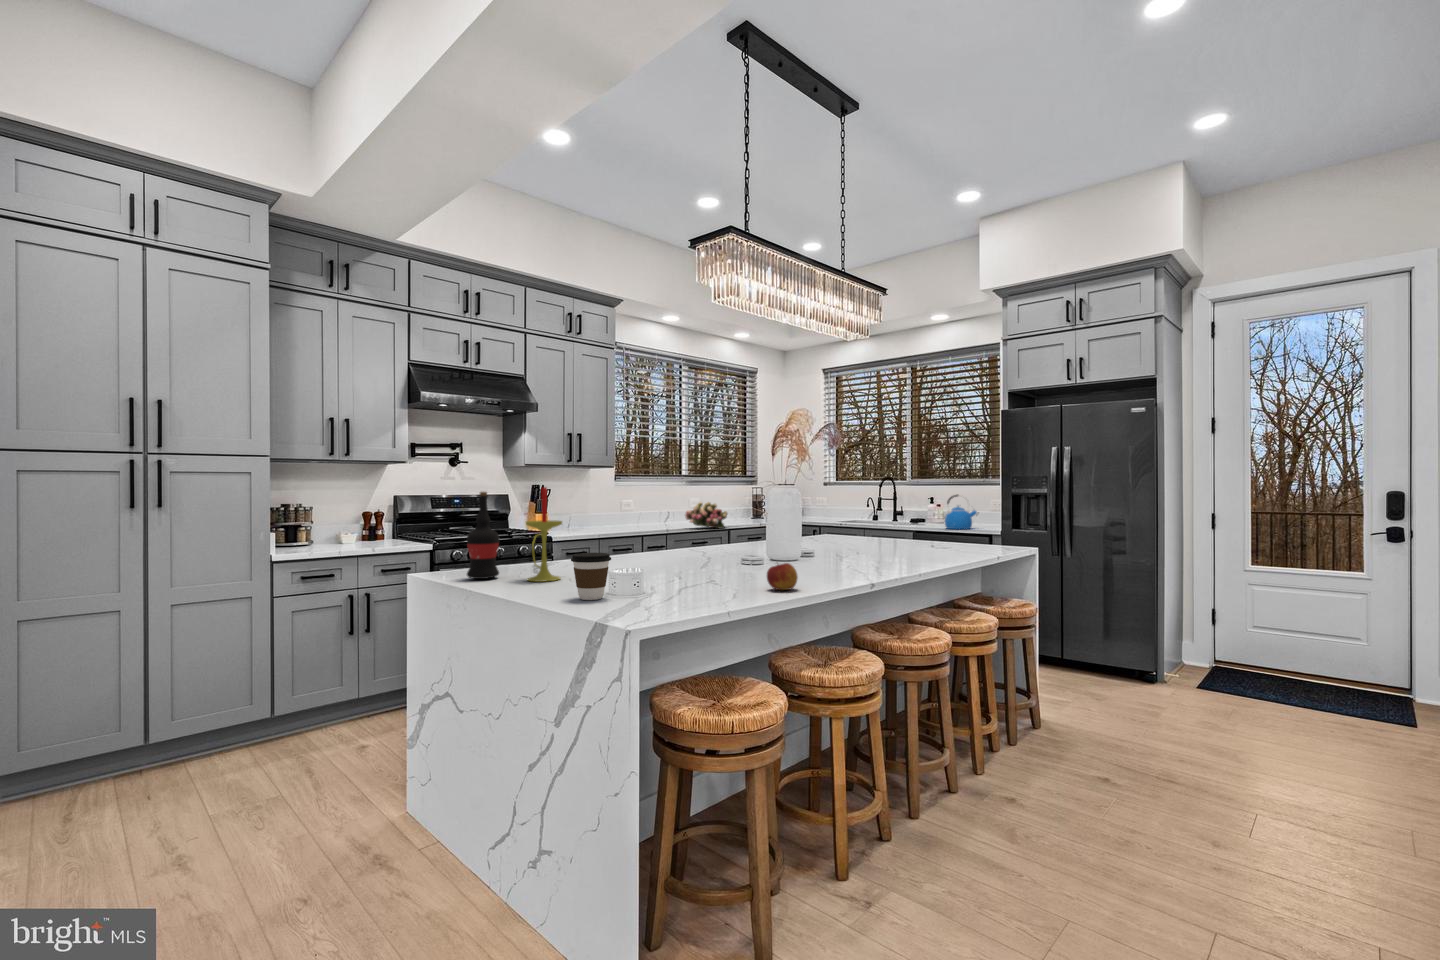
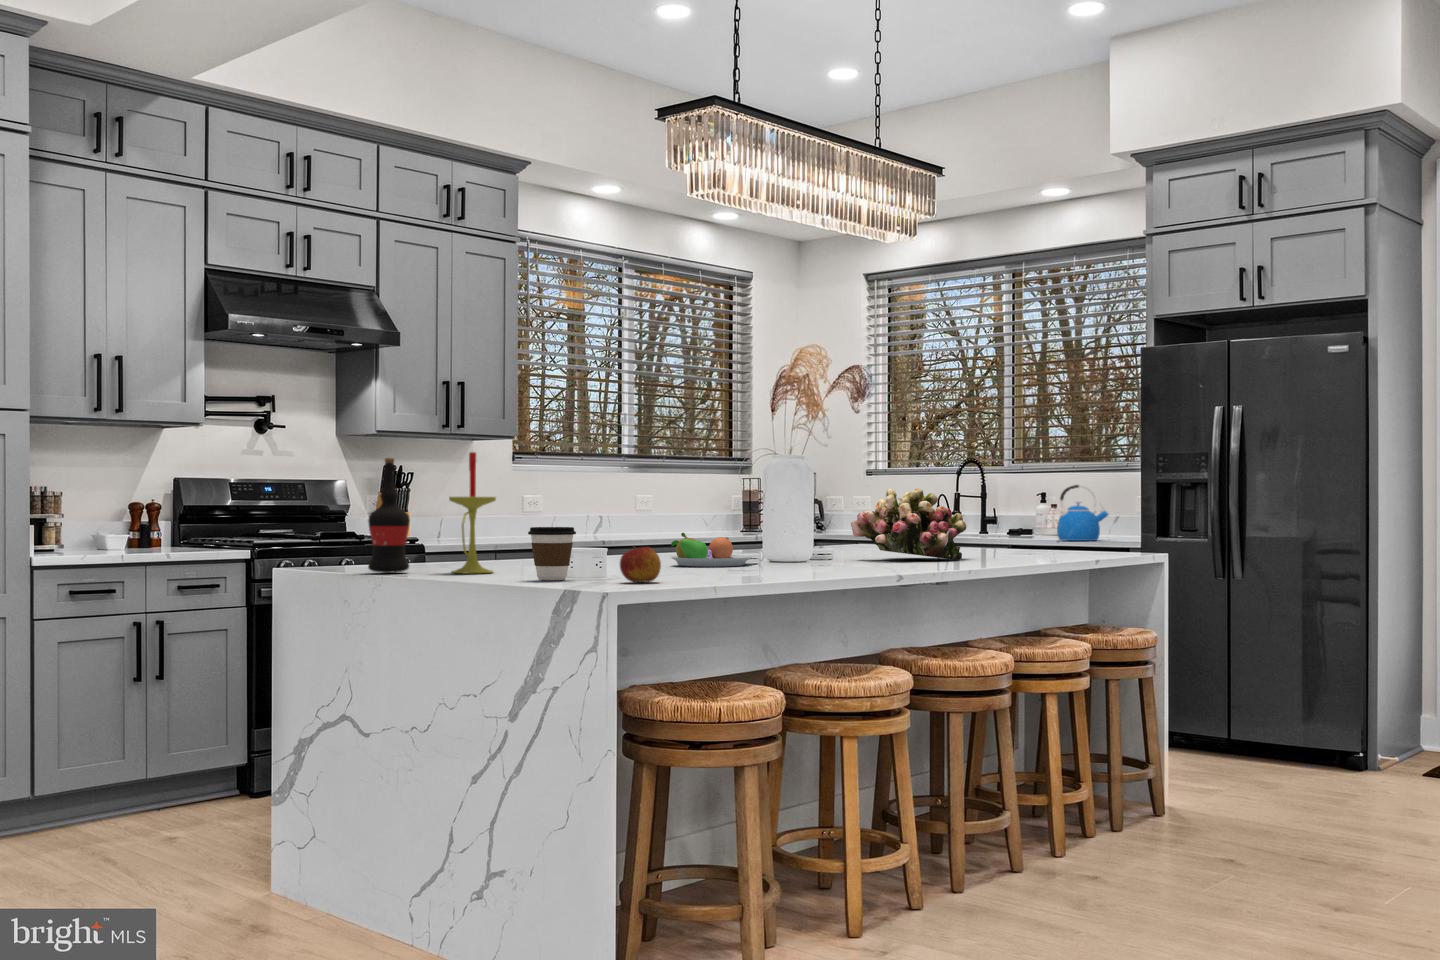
flower arrangement: present [685,502,727,529] -> present [851,488,966,560]
fruit bowl: none [698,543,758,570] -> present [671,533,751,567]
apple: present [767,563,798,590] -> present [620,547,661,582]

